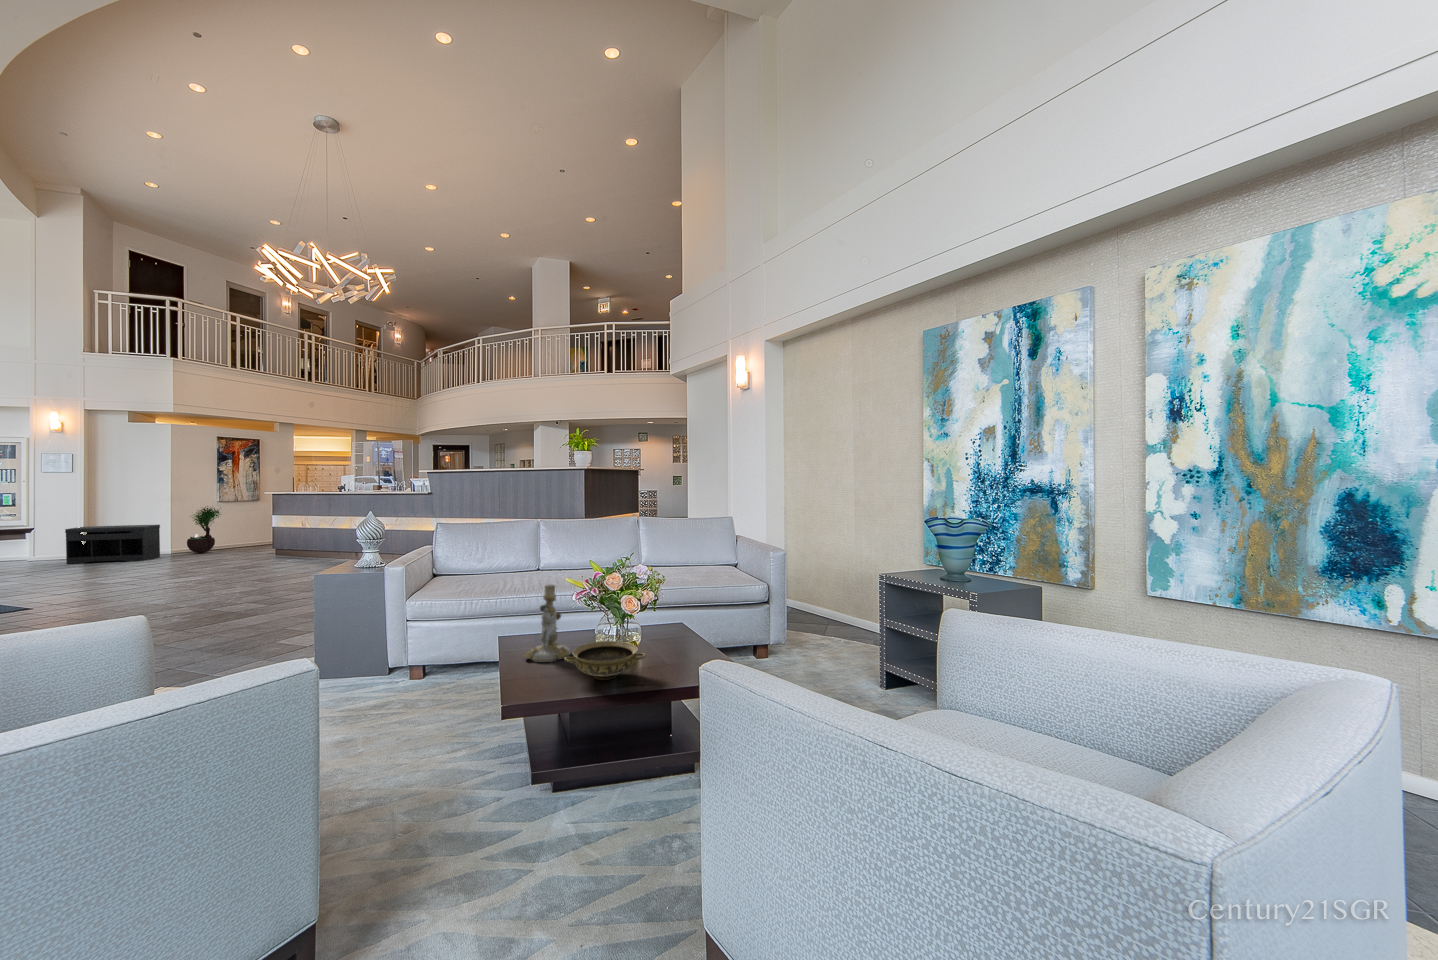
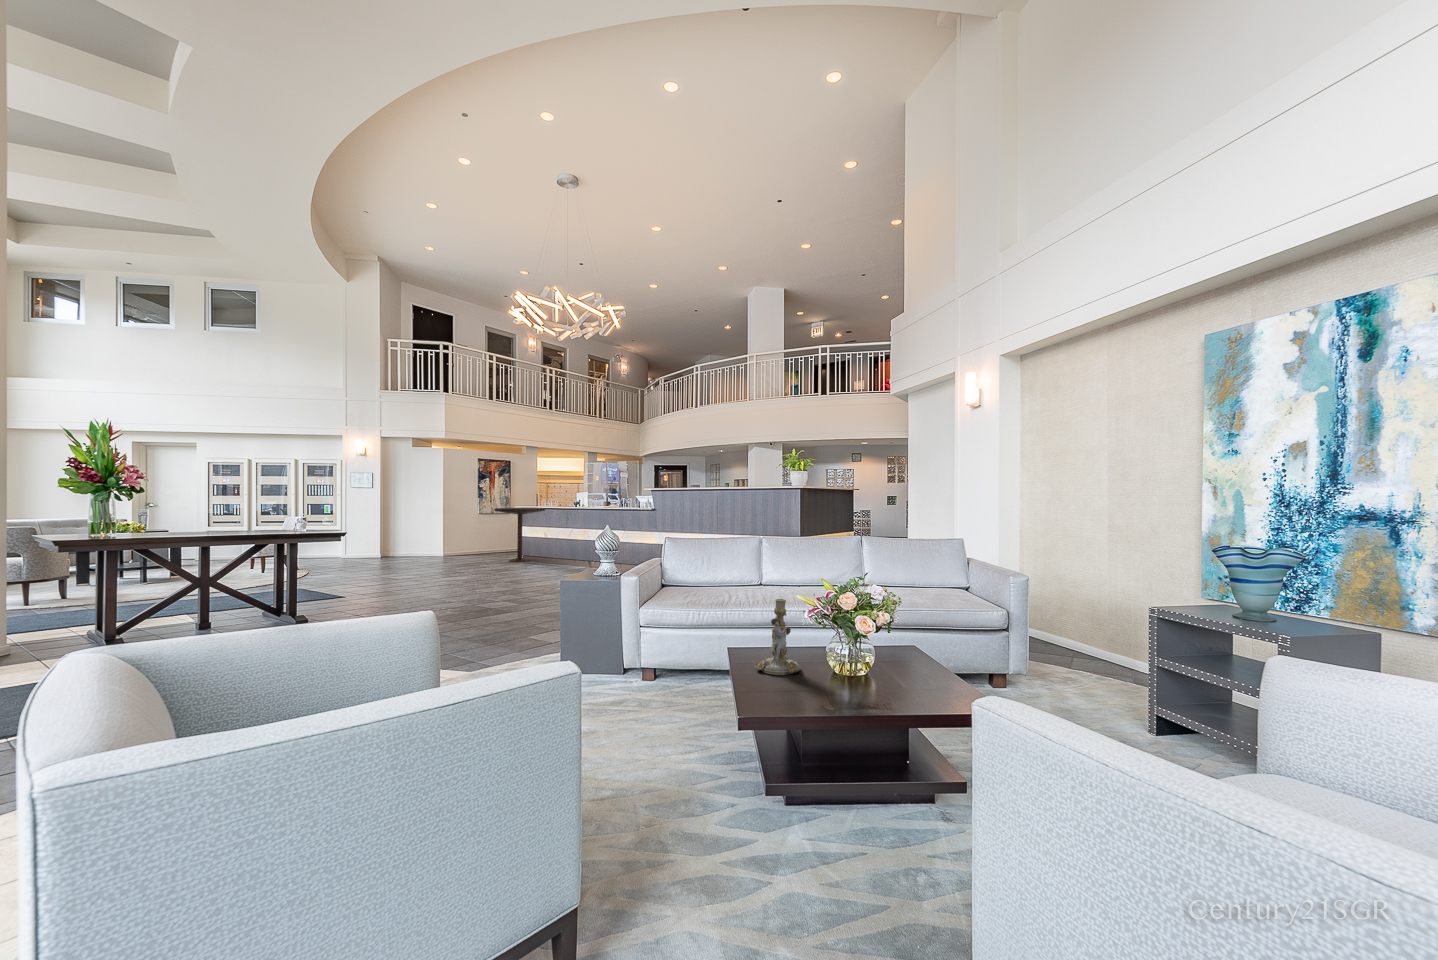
pedestal table: none [236,496,307,560] -> present [494,508,545,562]
potted tree: present [187,507,220,553] -> none [458,513,484,554]
bench: present [65,525,160,564] -> none [380,529,441,559]
ceramic bowl: present [564,641,646,680] -> none [799,660,882,699]

